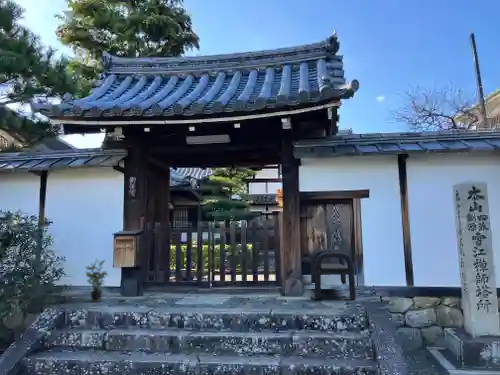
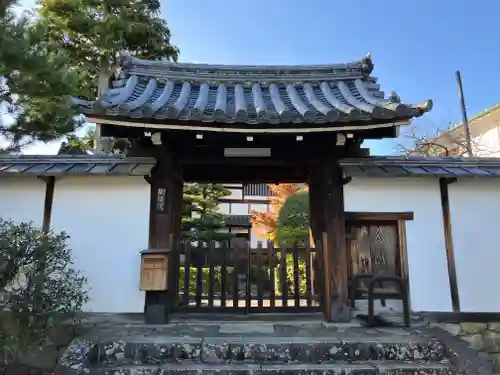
potted plant: present [85,259,107,302] -> none [113,281,137,331]

